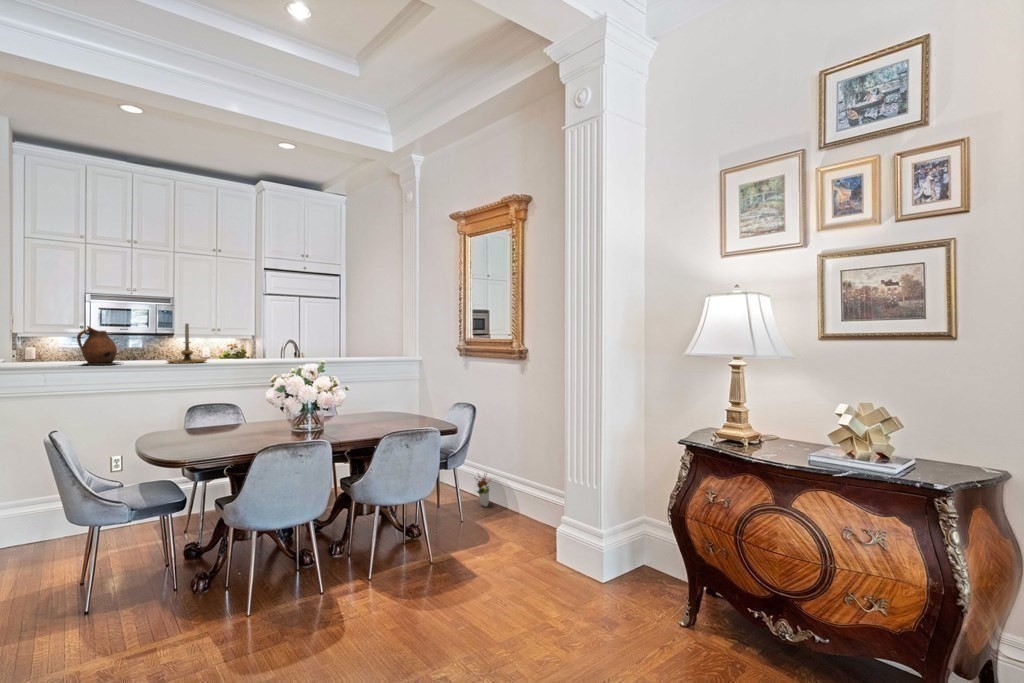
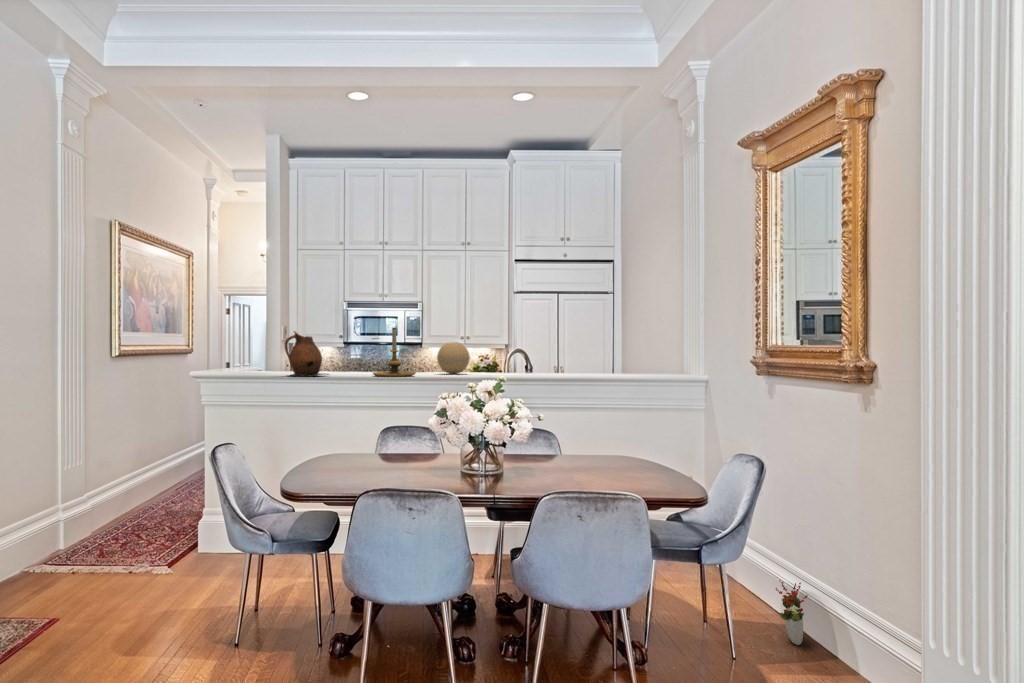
decorative orb: none [218,335,246,360] -> present [437,342,470,374]

